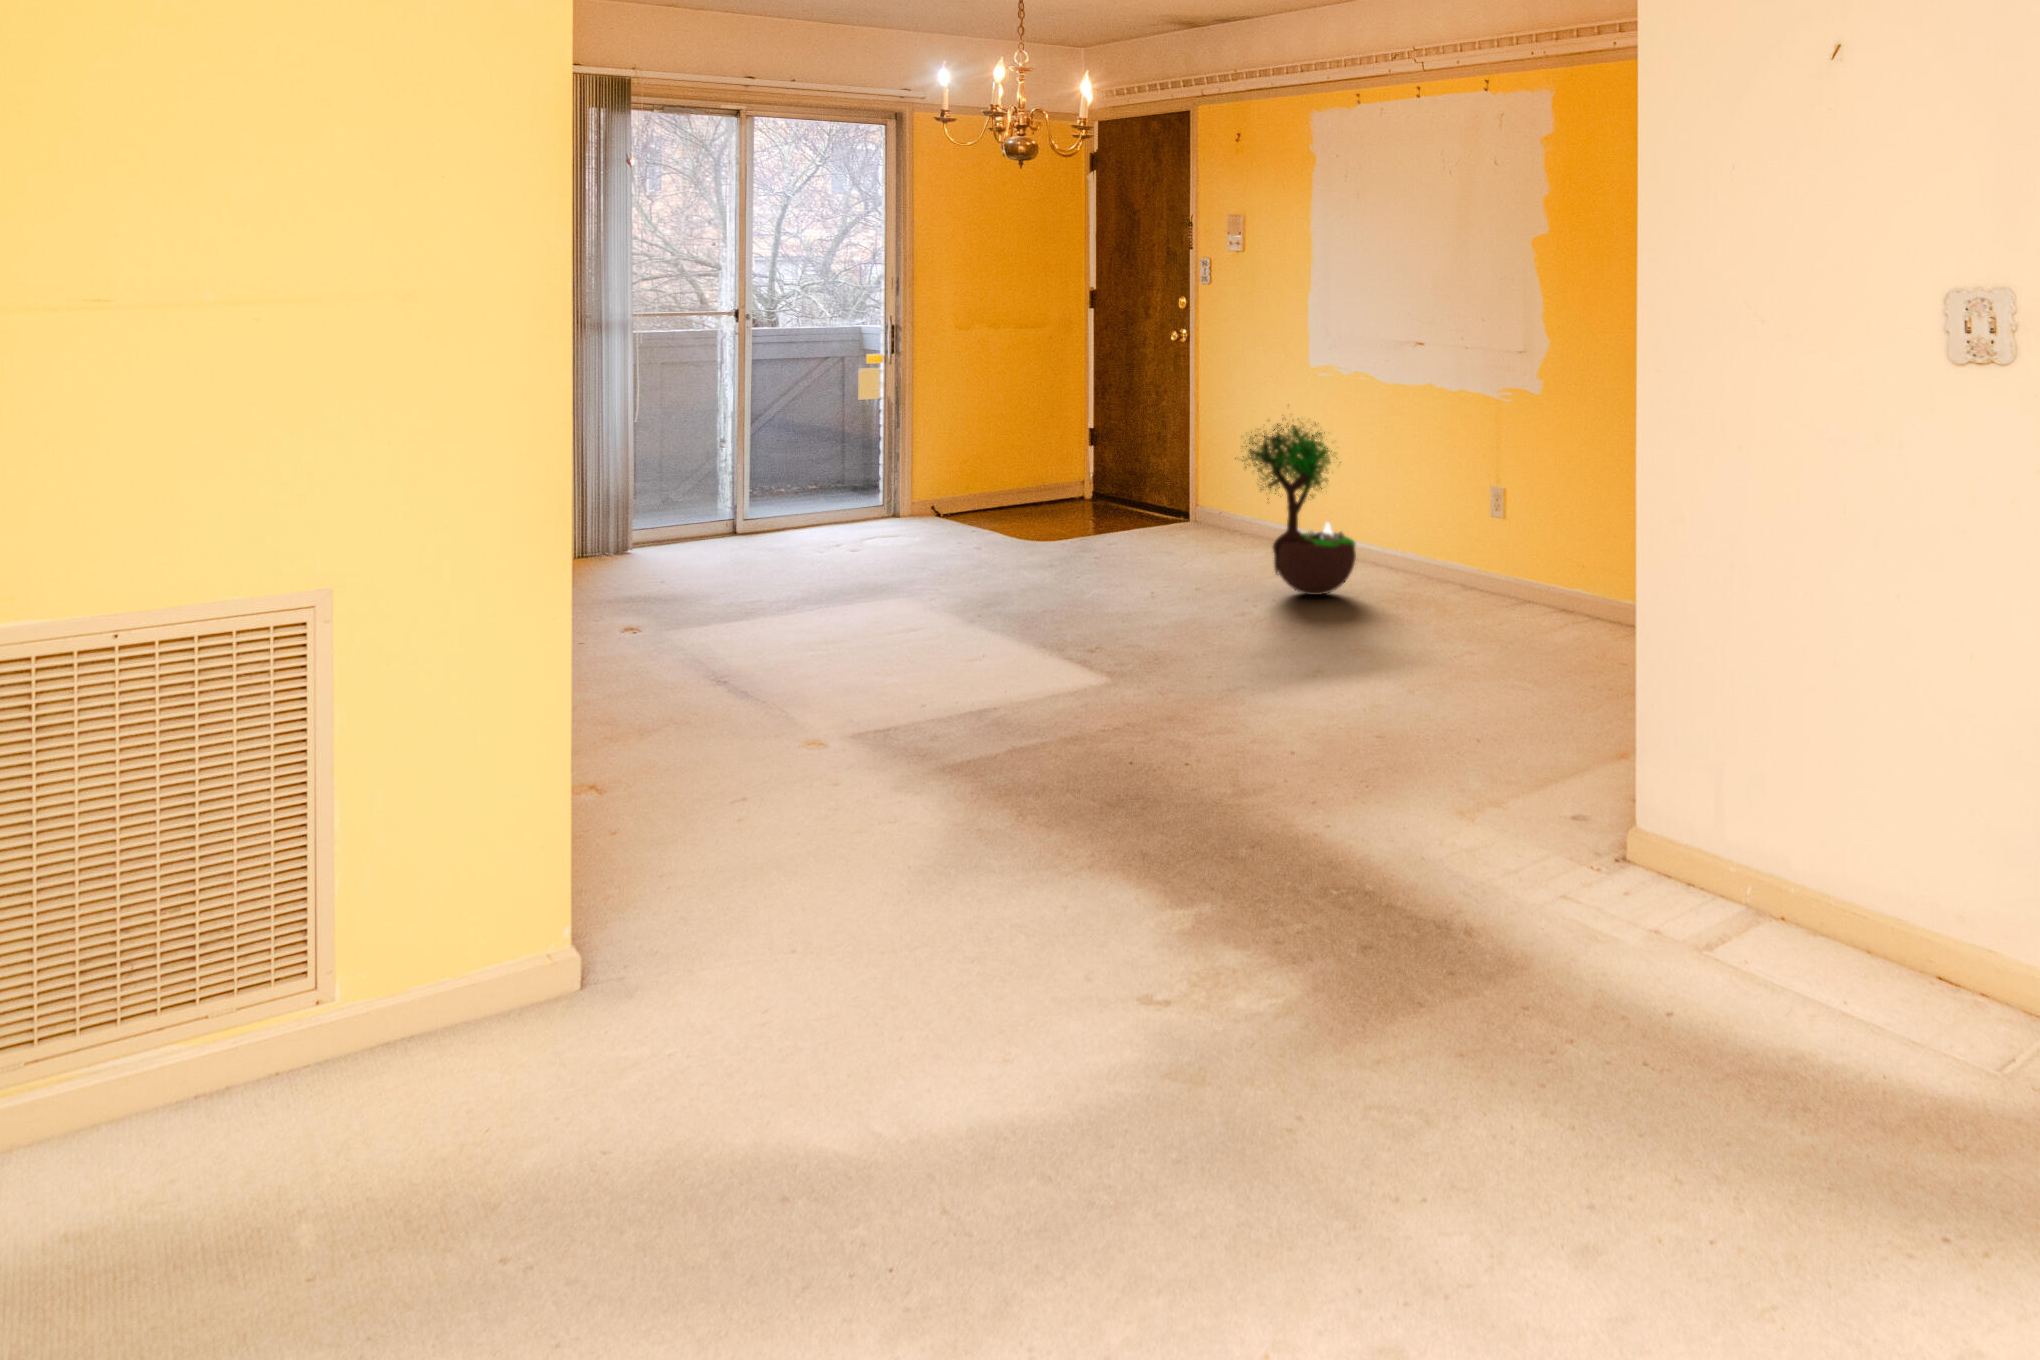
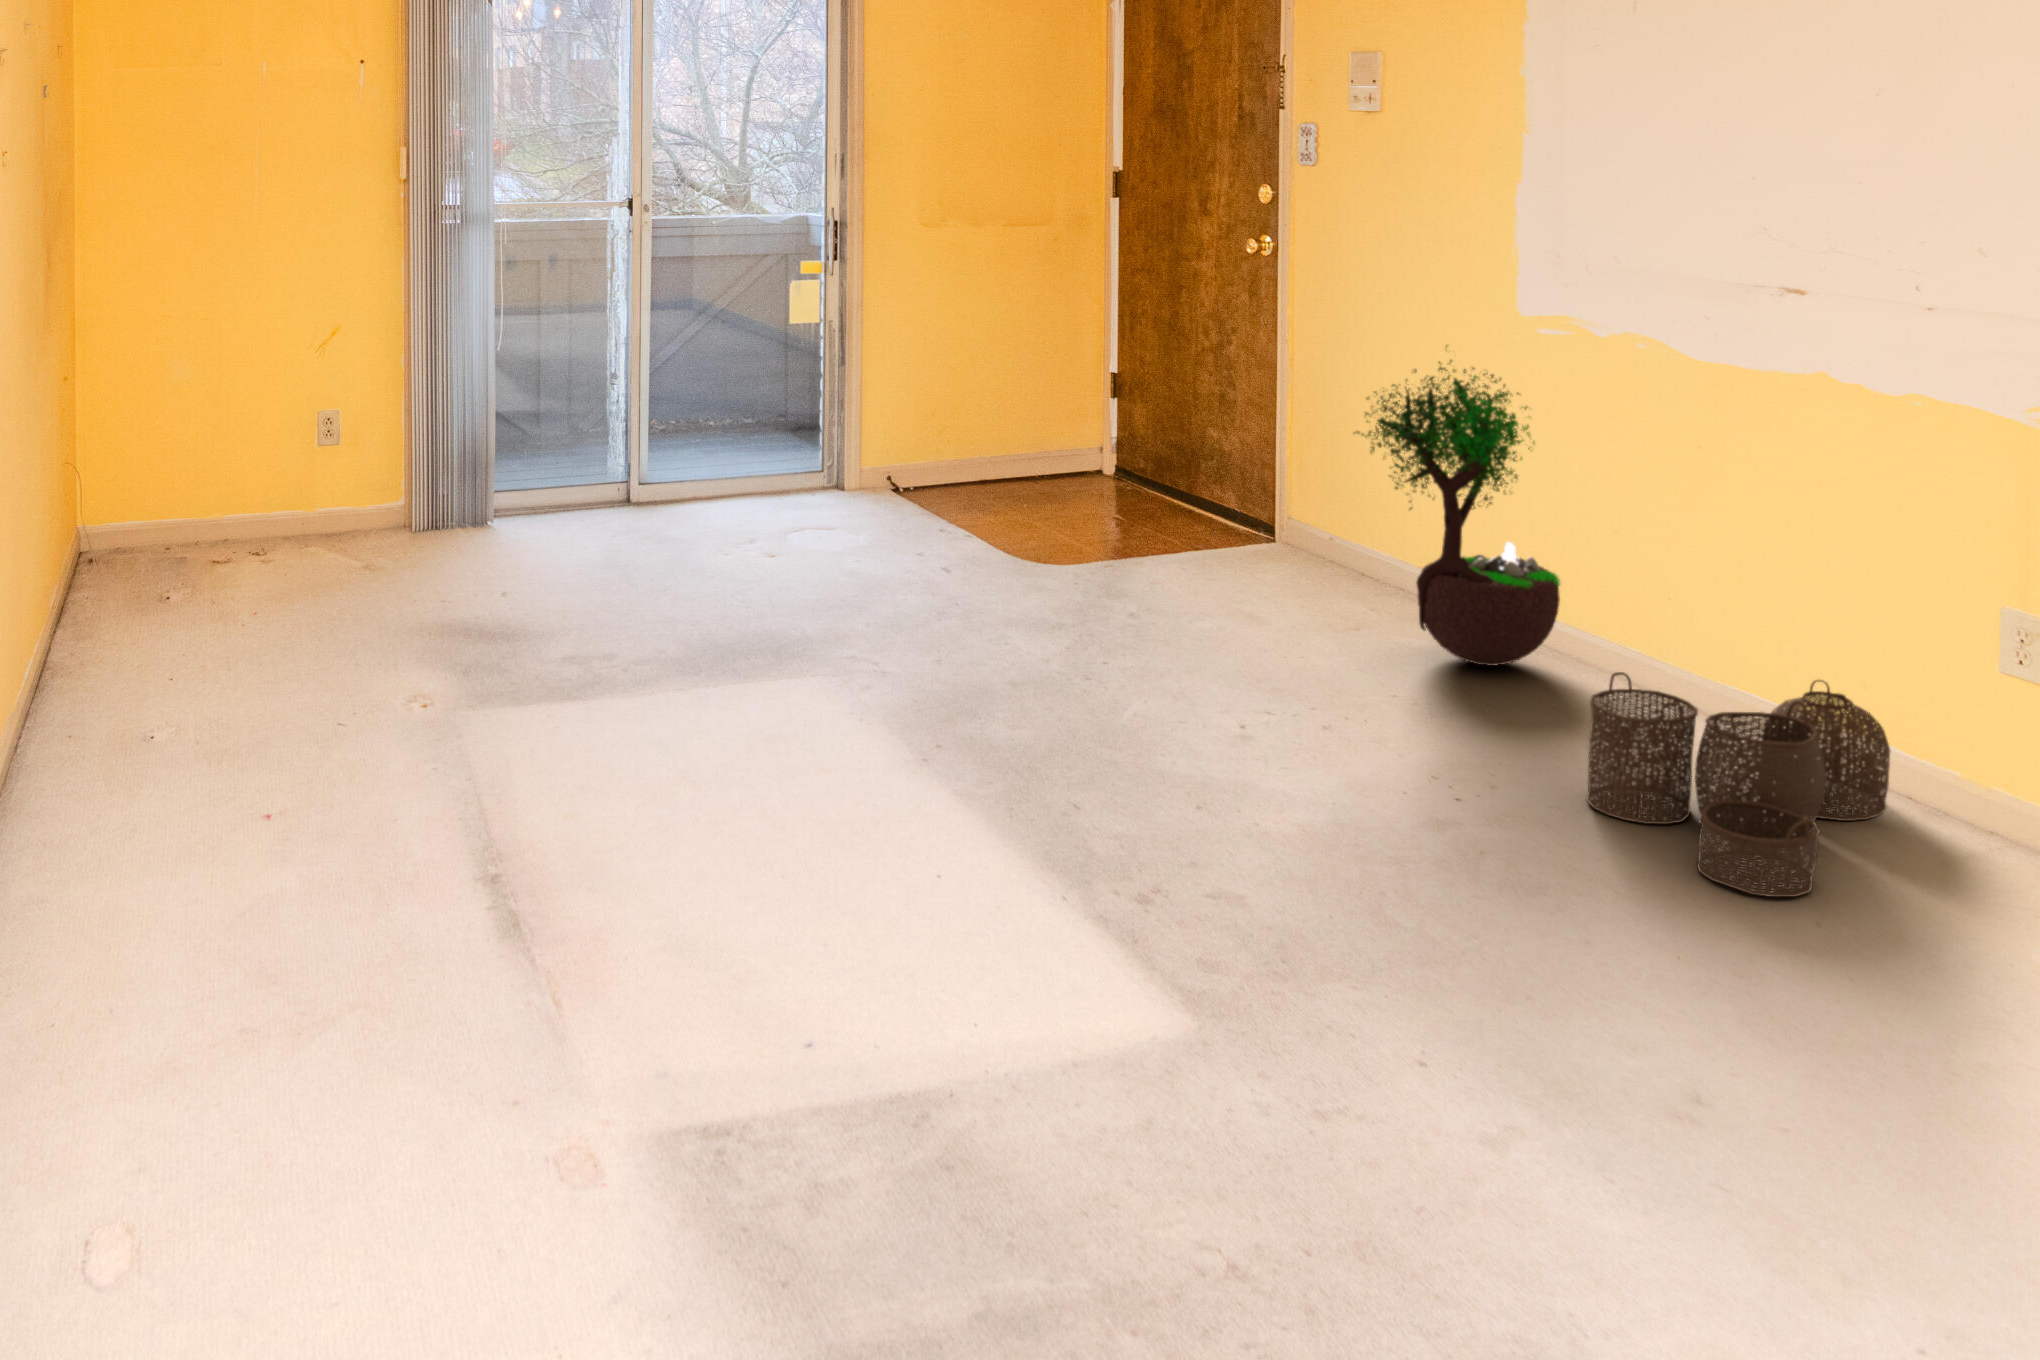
woven basket: none [1348,579,1504,677] -> present [1587,672,1890,897]

